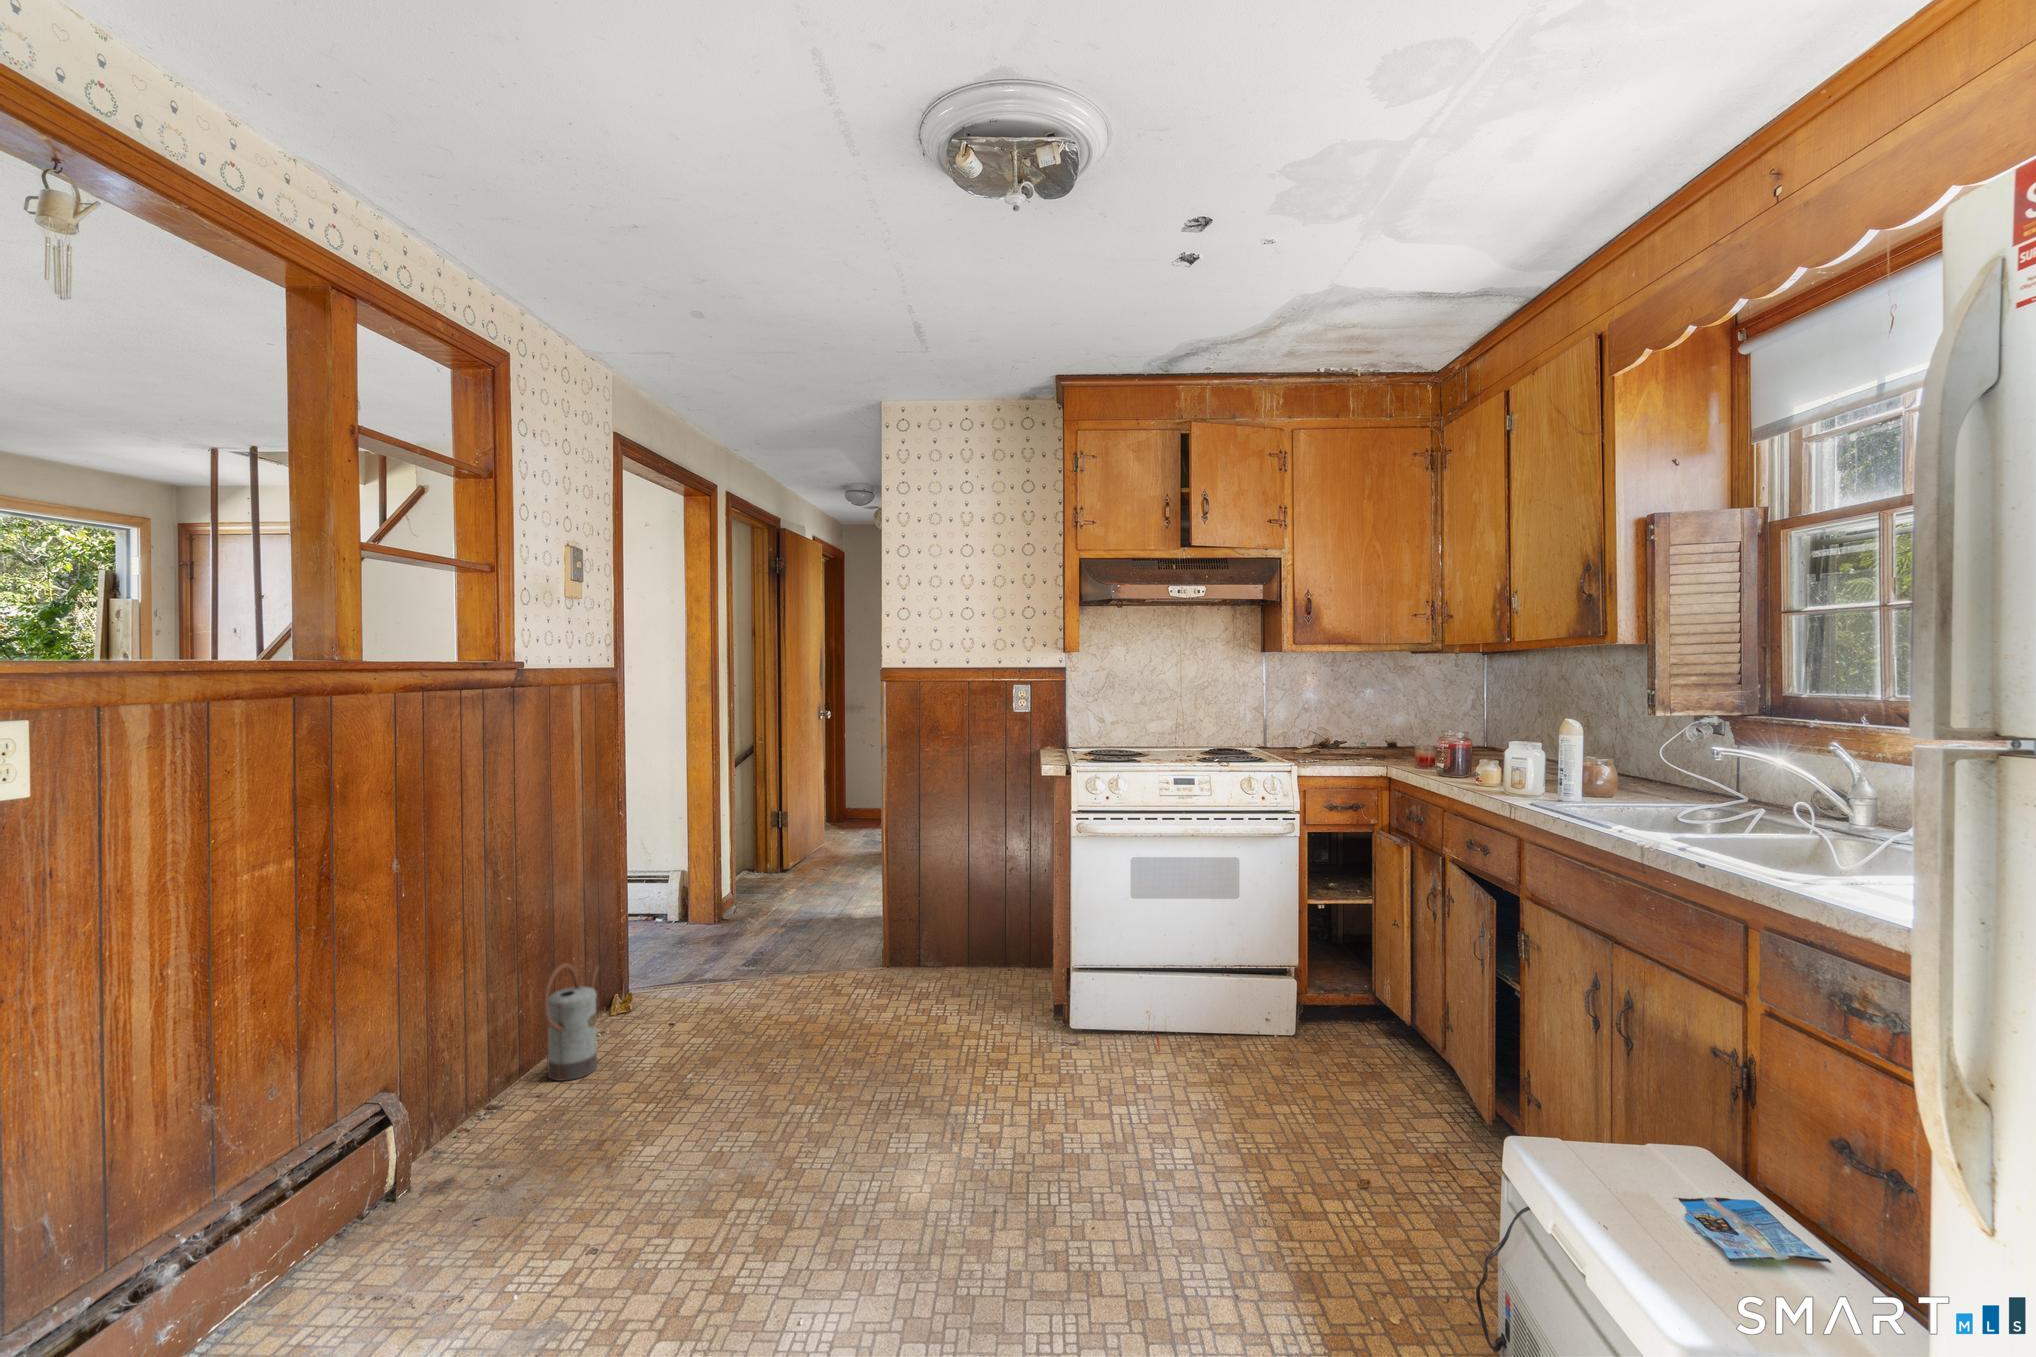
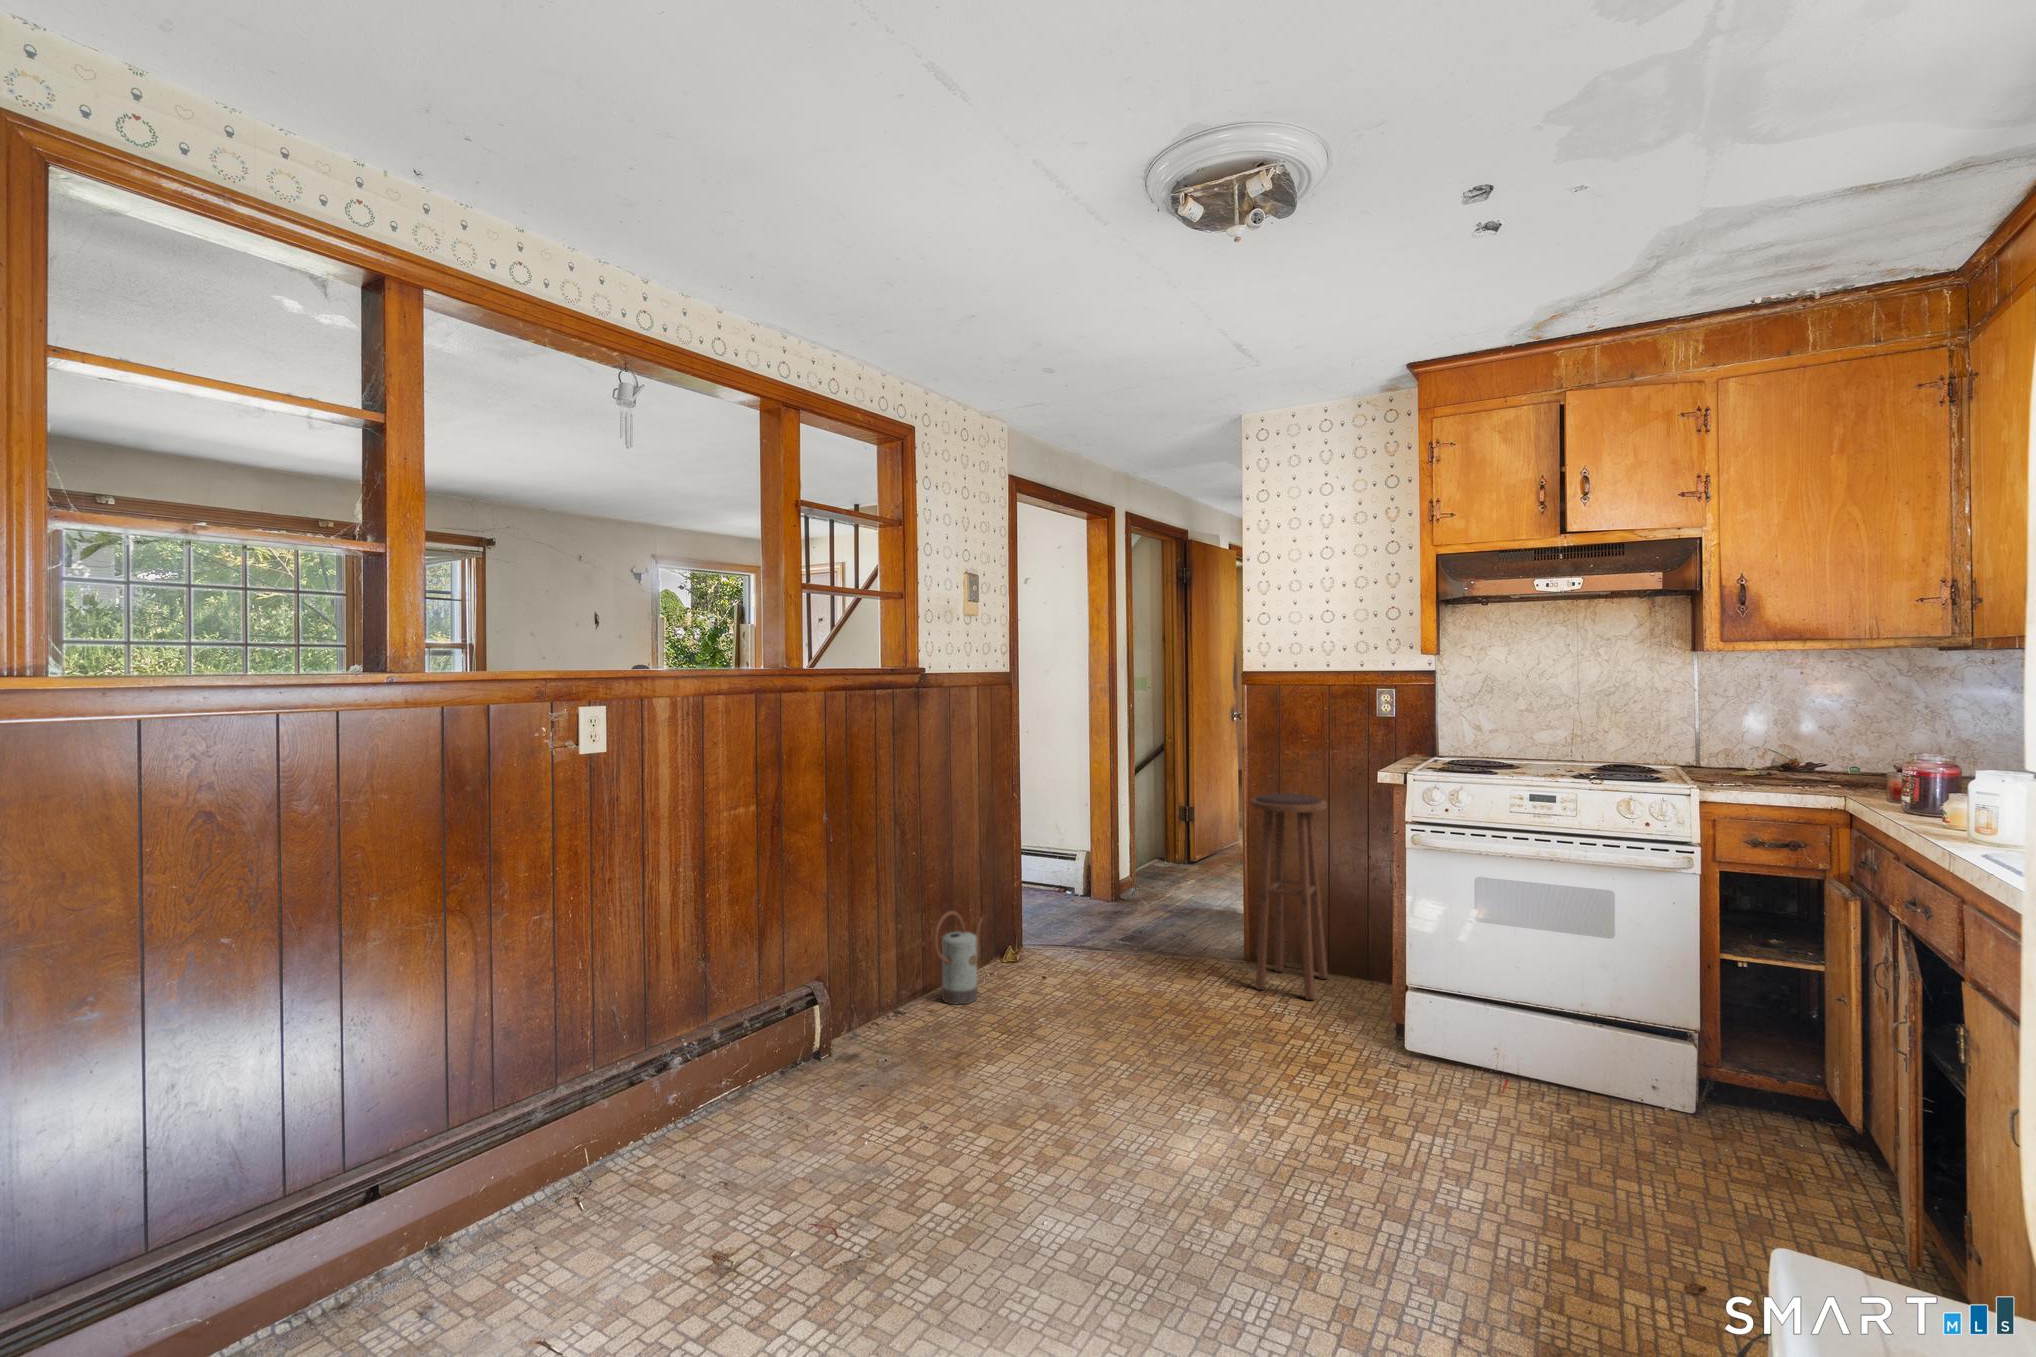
stool: none [905,790,978,996] -> present [1251,794,1328,1000]

